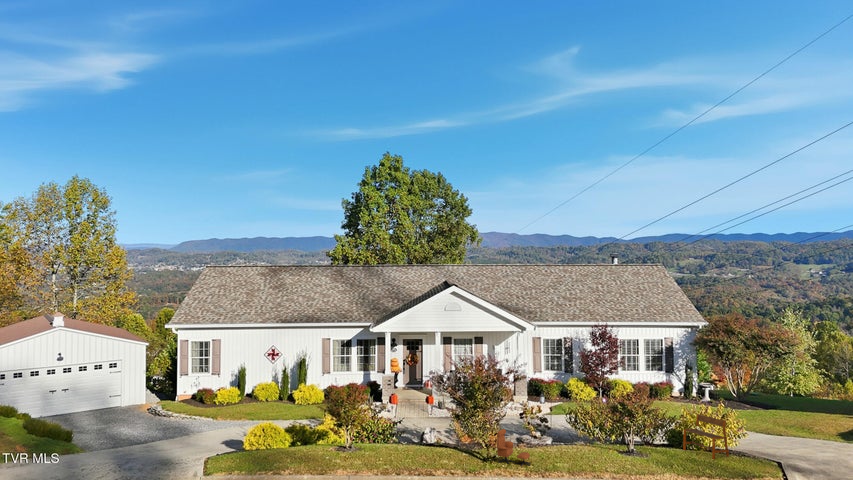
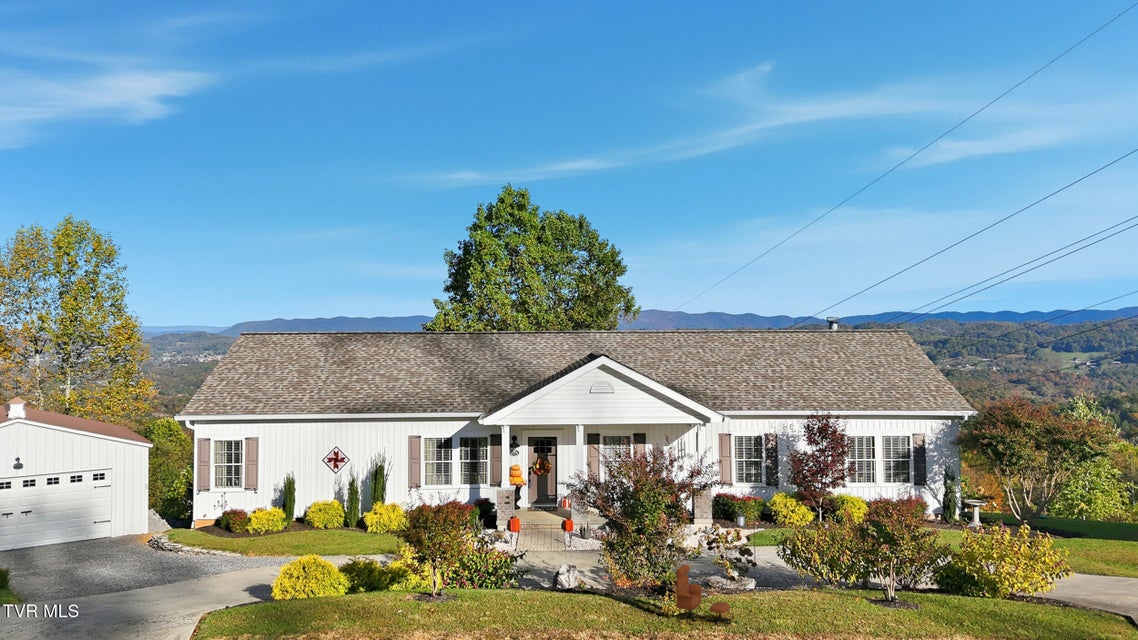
bench: present [683,414,729,459] -> none [971,540,1049,612]

